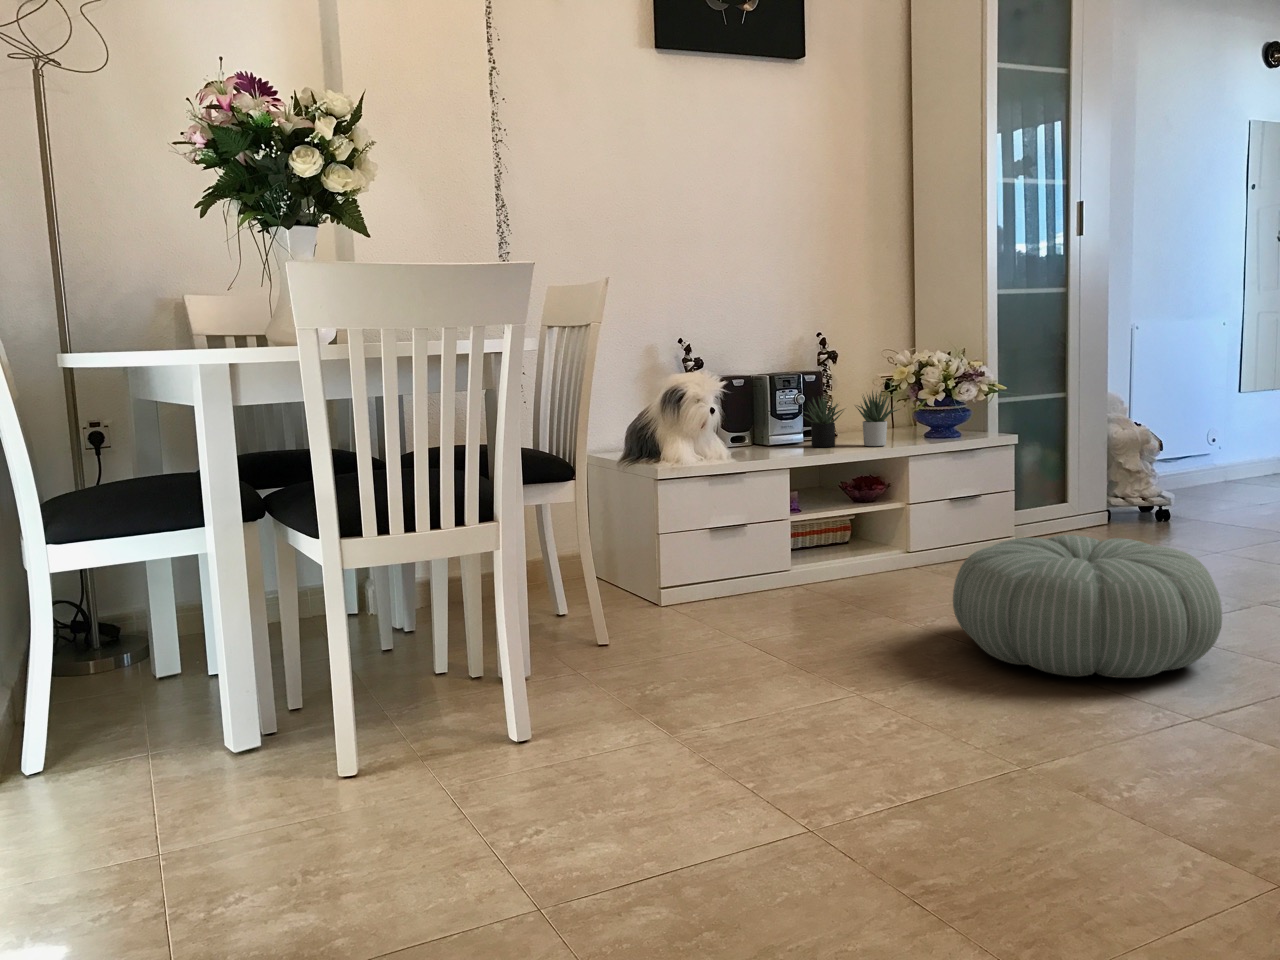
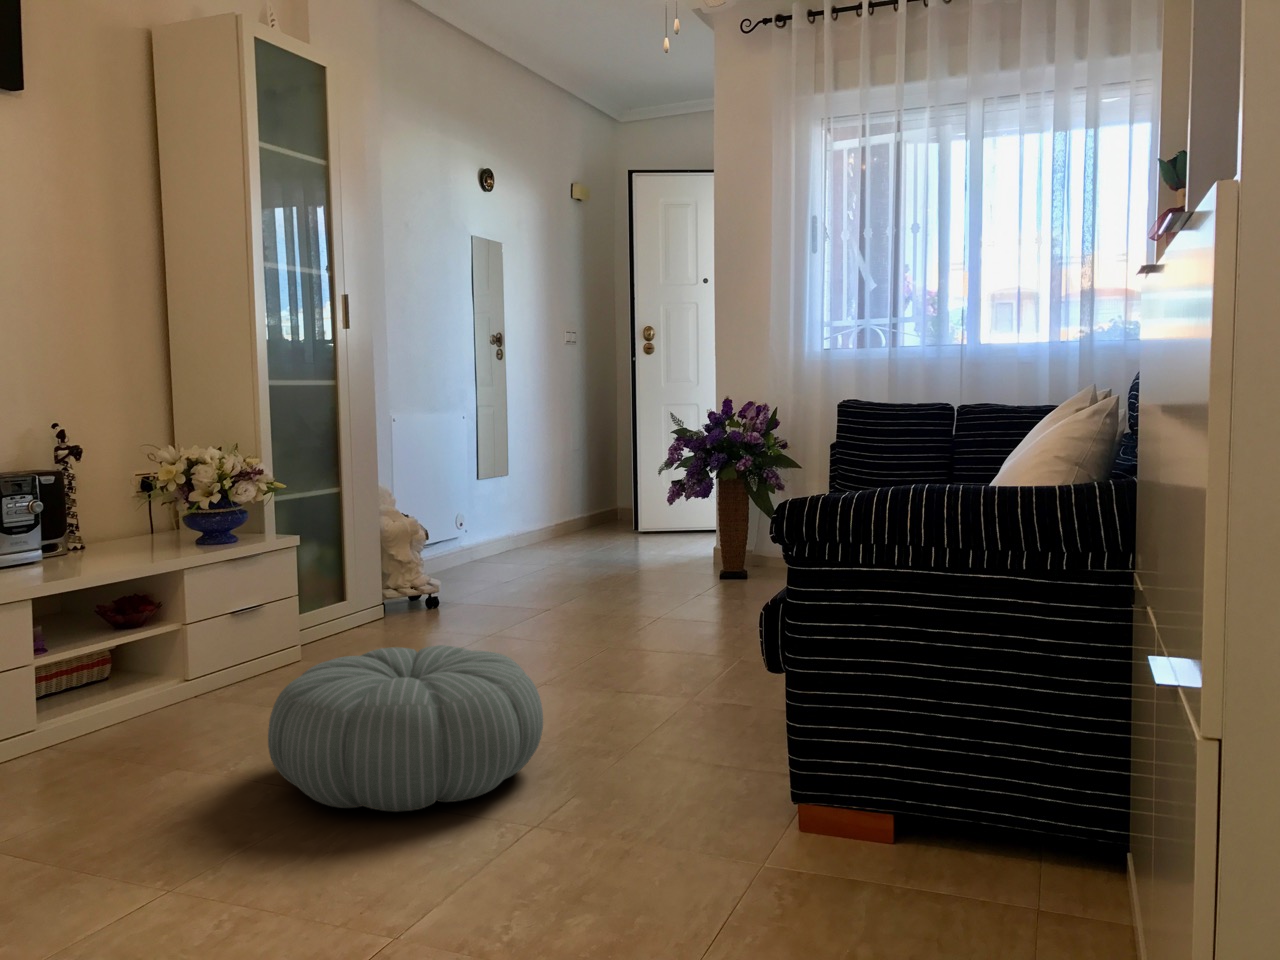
succulent plant: present [801,391,900,447] -> none [34,492,173,566]

